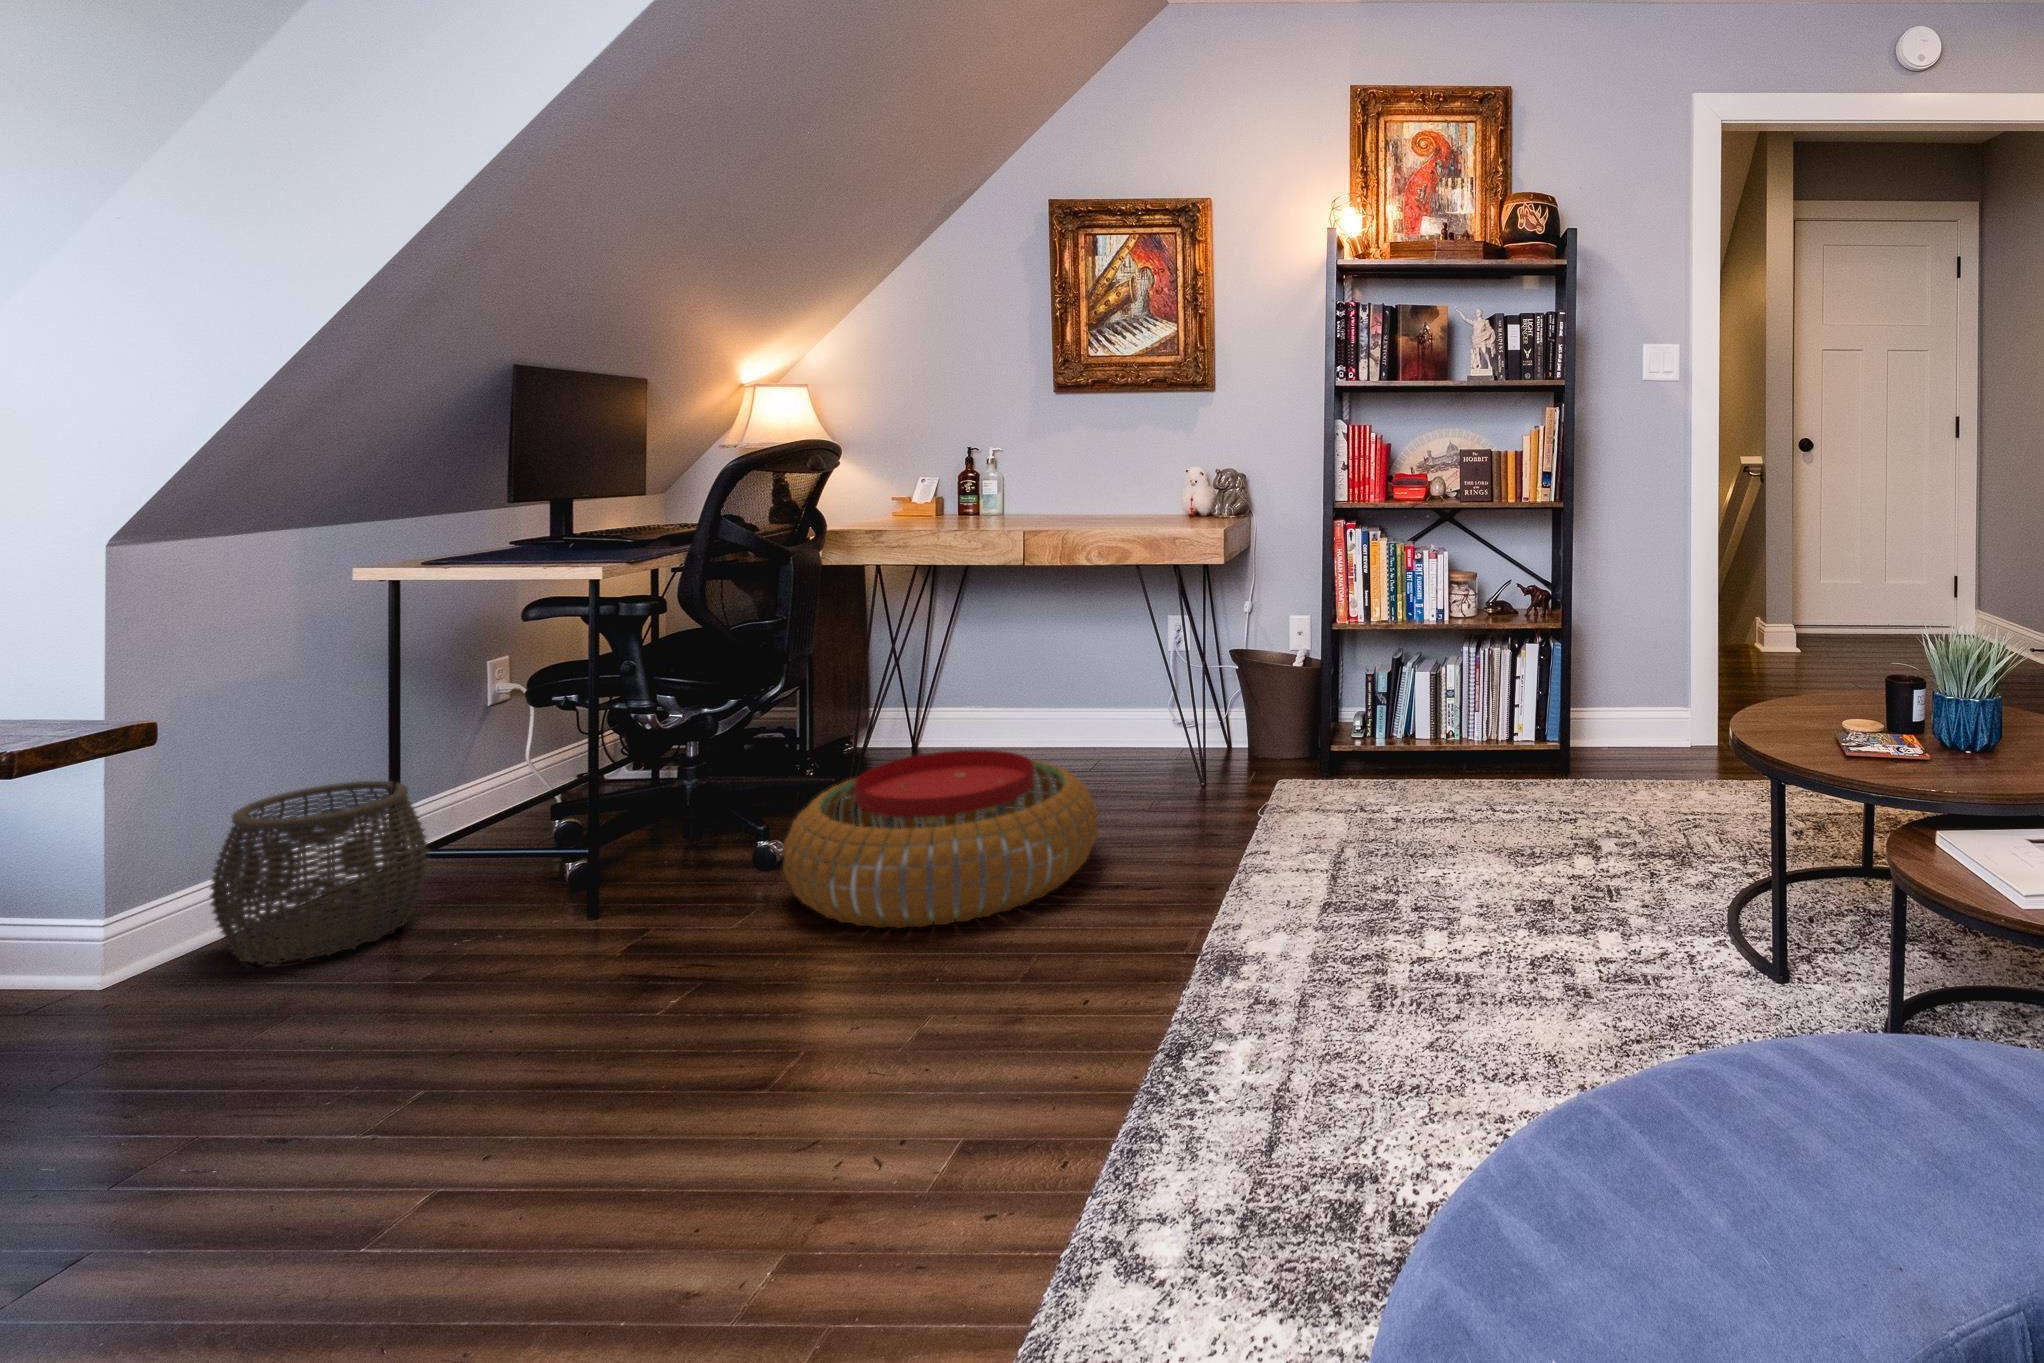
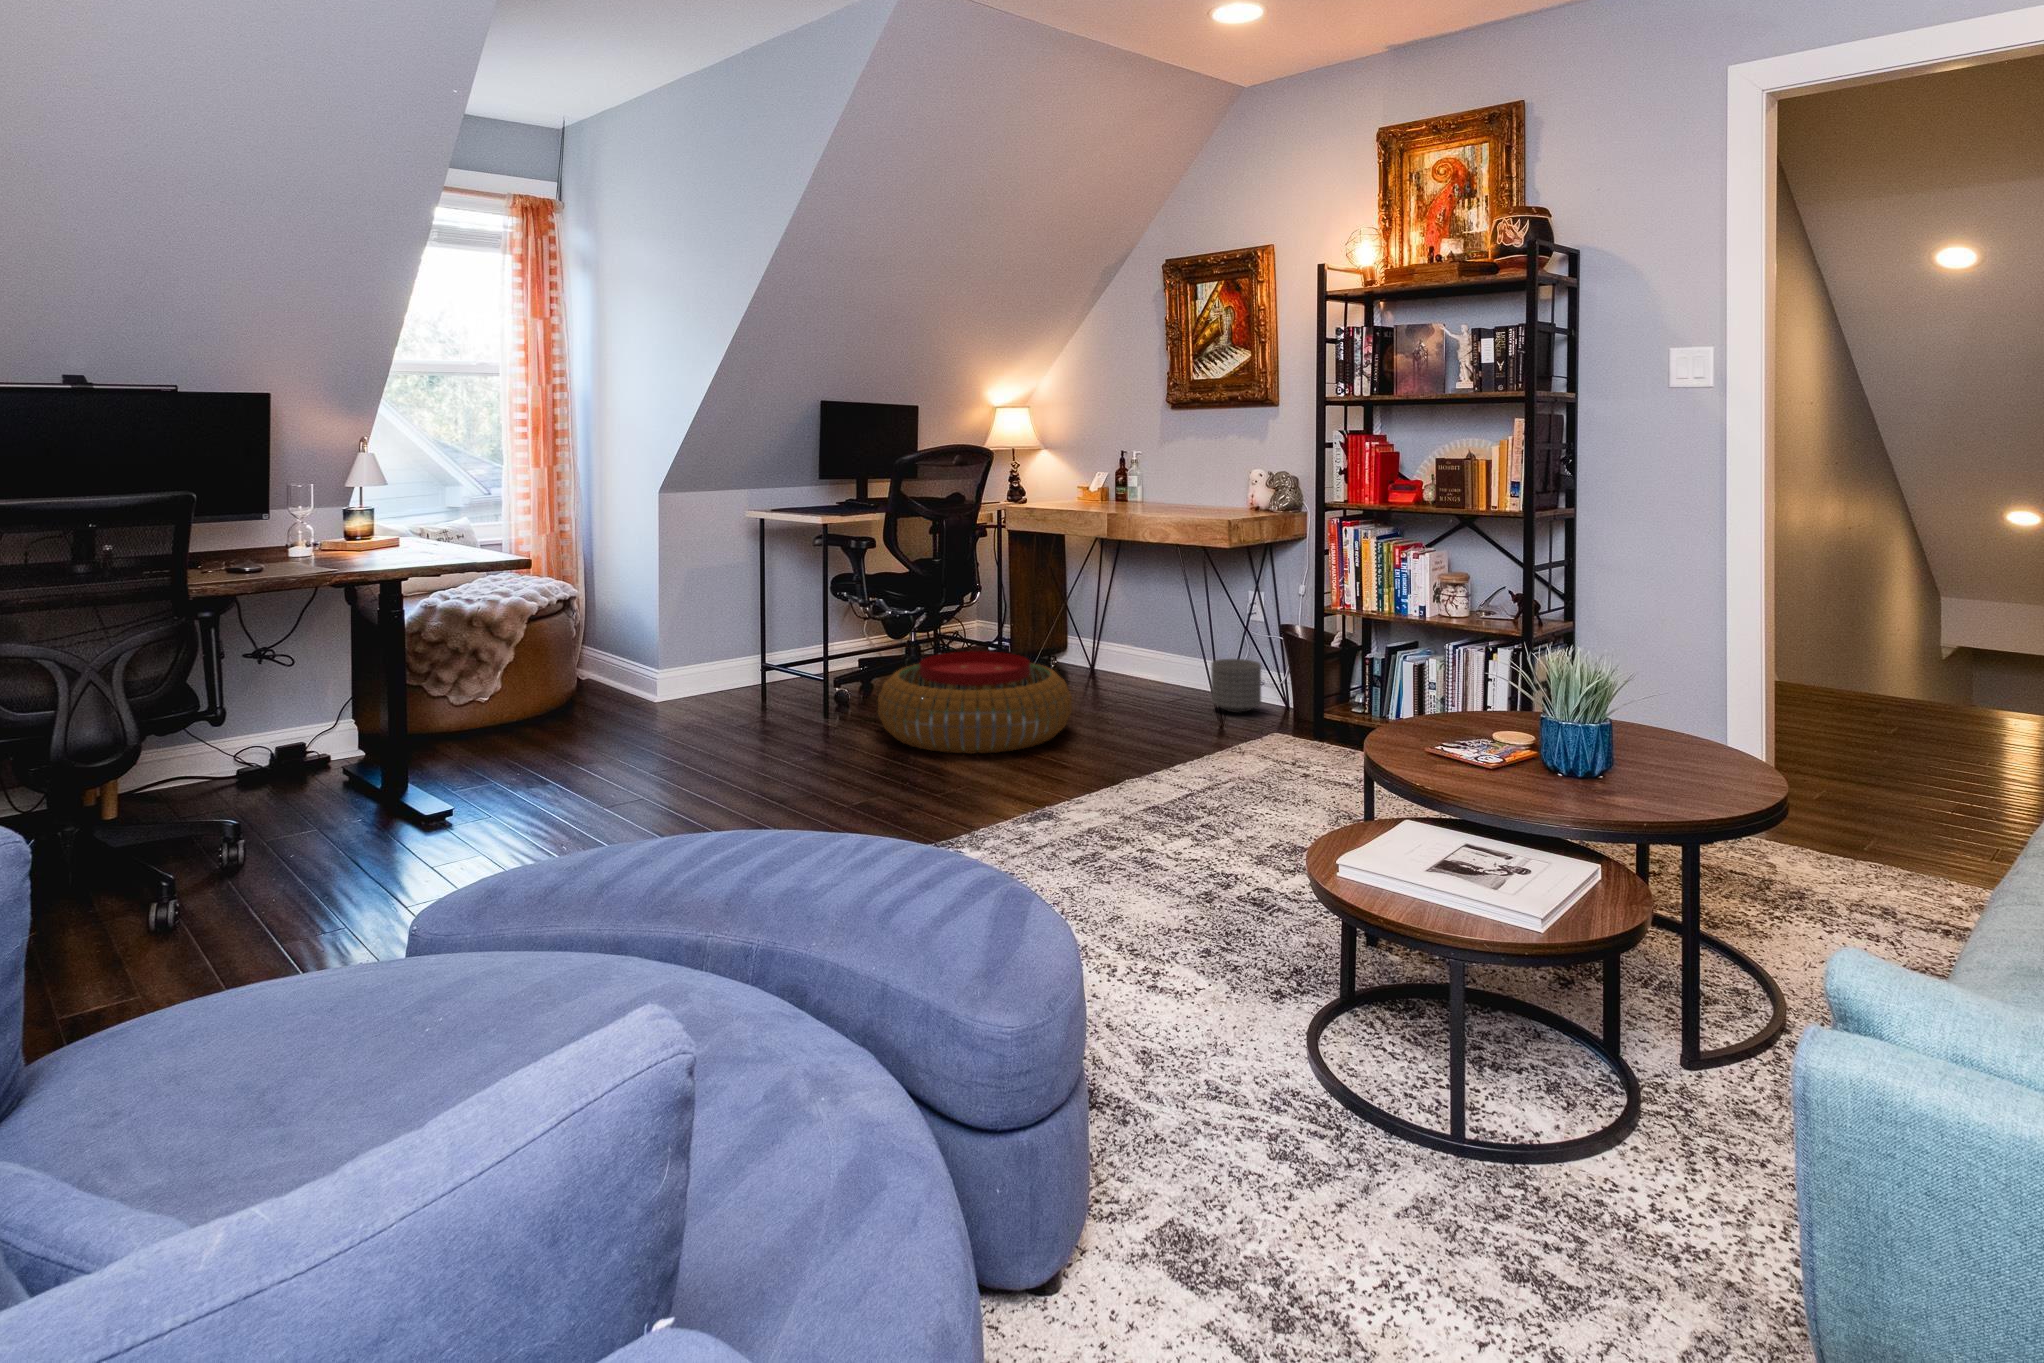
planter: none [1172,700,1233,767] -> present [1211,659,1261,713]
woven basket: present [210,781,429,964] -> none [689,616,775,699]

